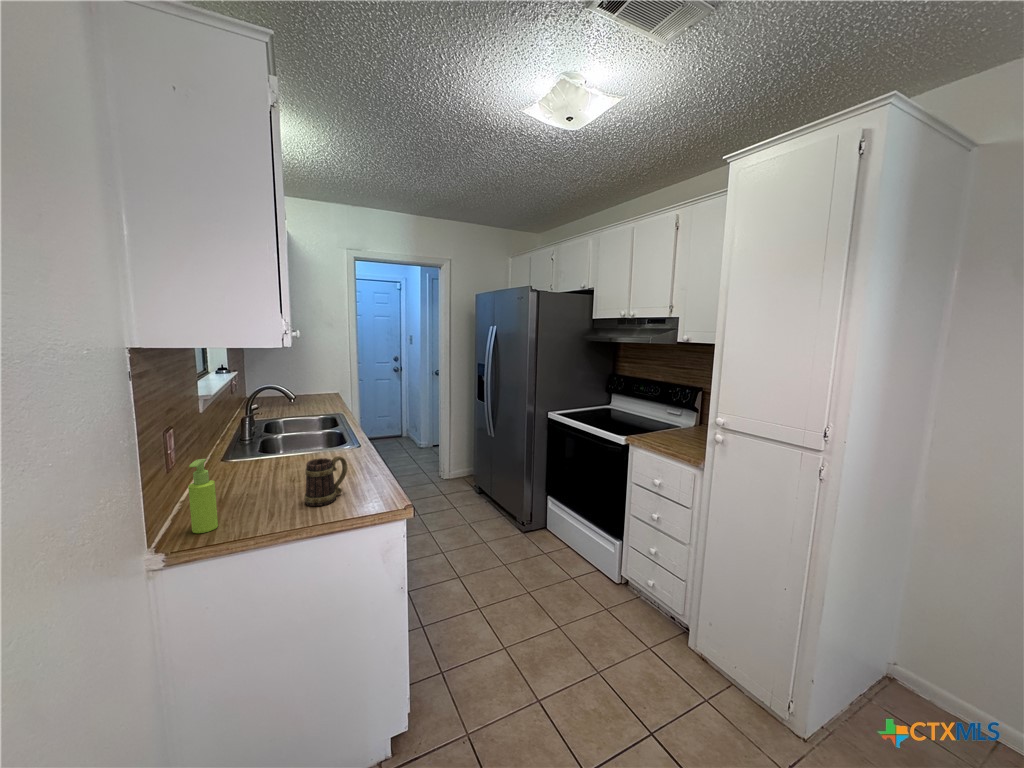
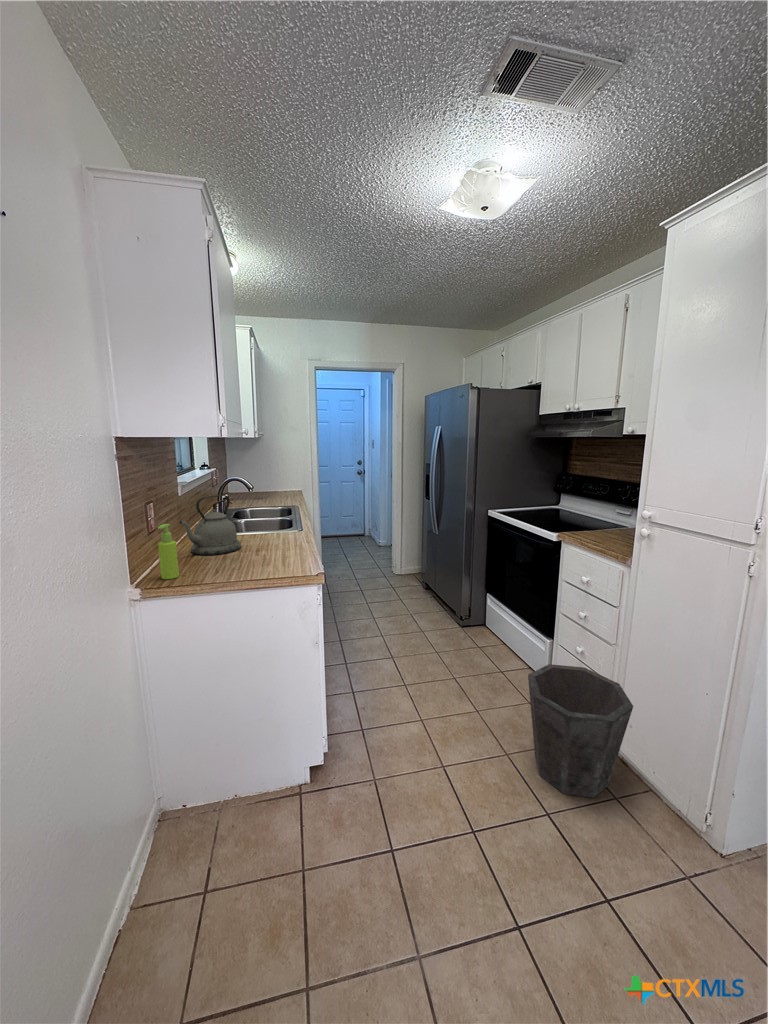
kettle: none [212,411,292,489] -> present [180,495,241,555]
mug: present [305,456,347,506] -> none [242,531,277,569]
waste bin: none [617,570,719,706] -> present [528,664,633,798]

